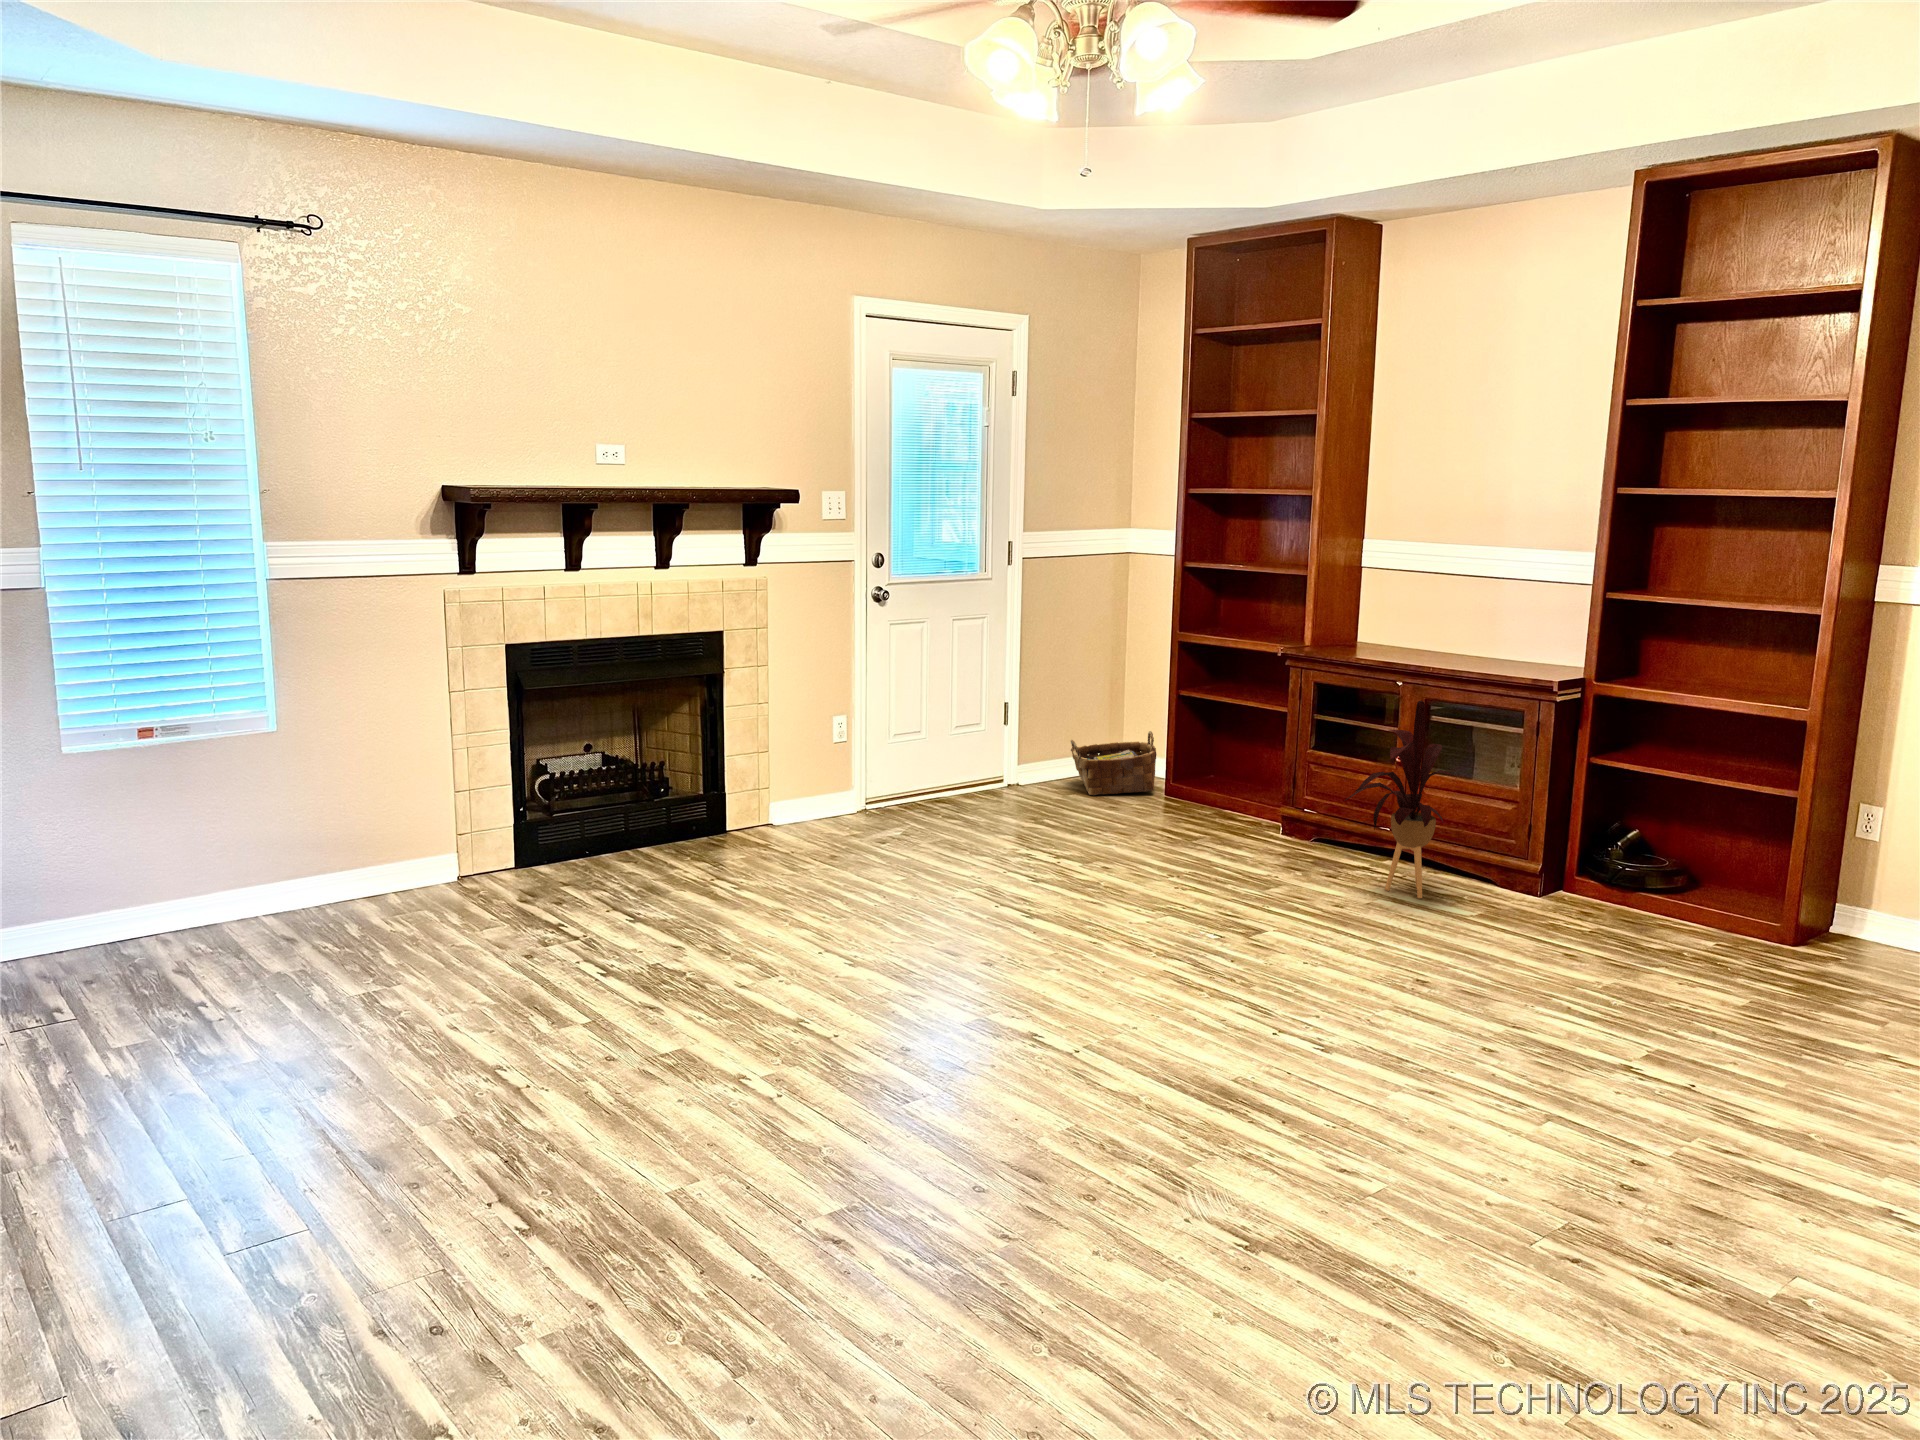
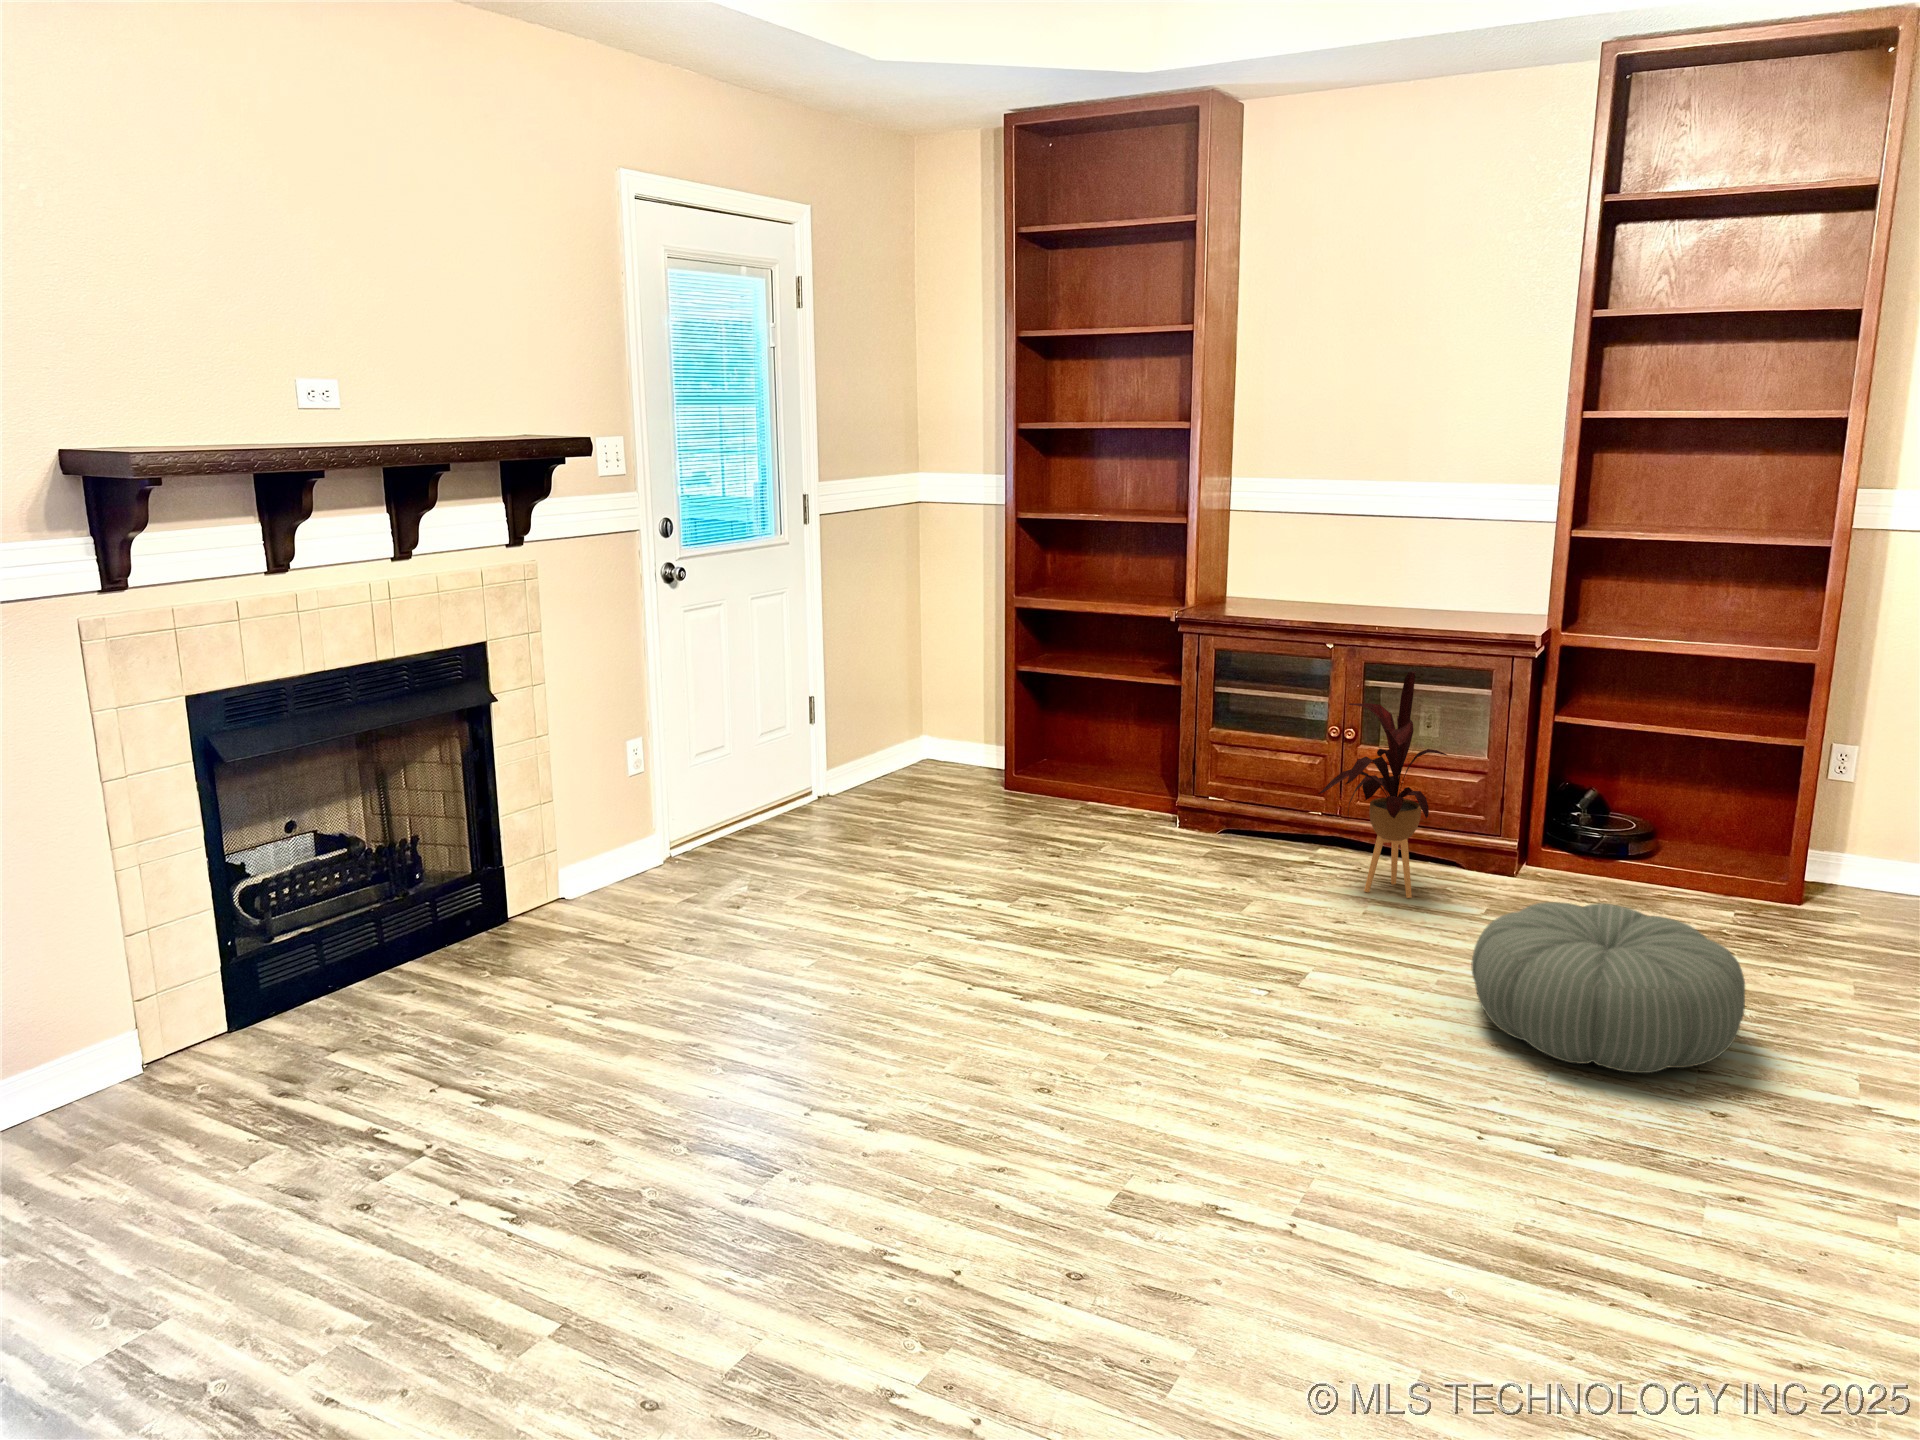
woven basket: present [1071,731,1157,795] -> none [895,713,1002,800]
pouf: none [1368,890,1597,1026] -> present [1472,902,1745,1073]

